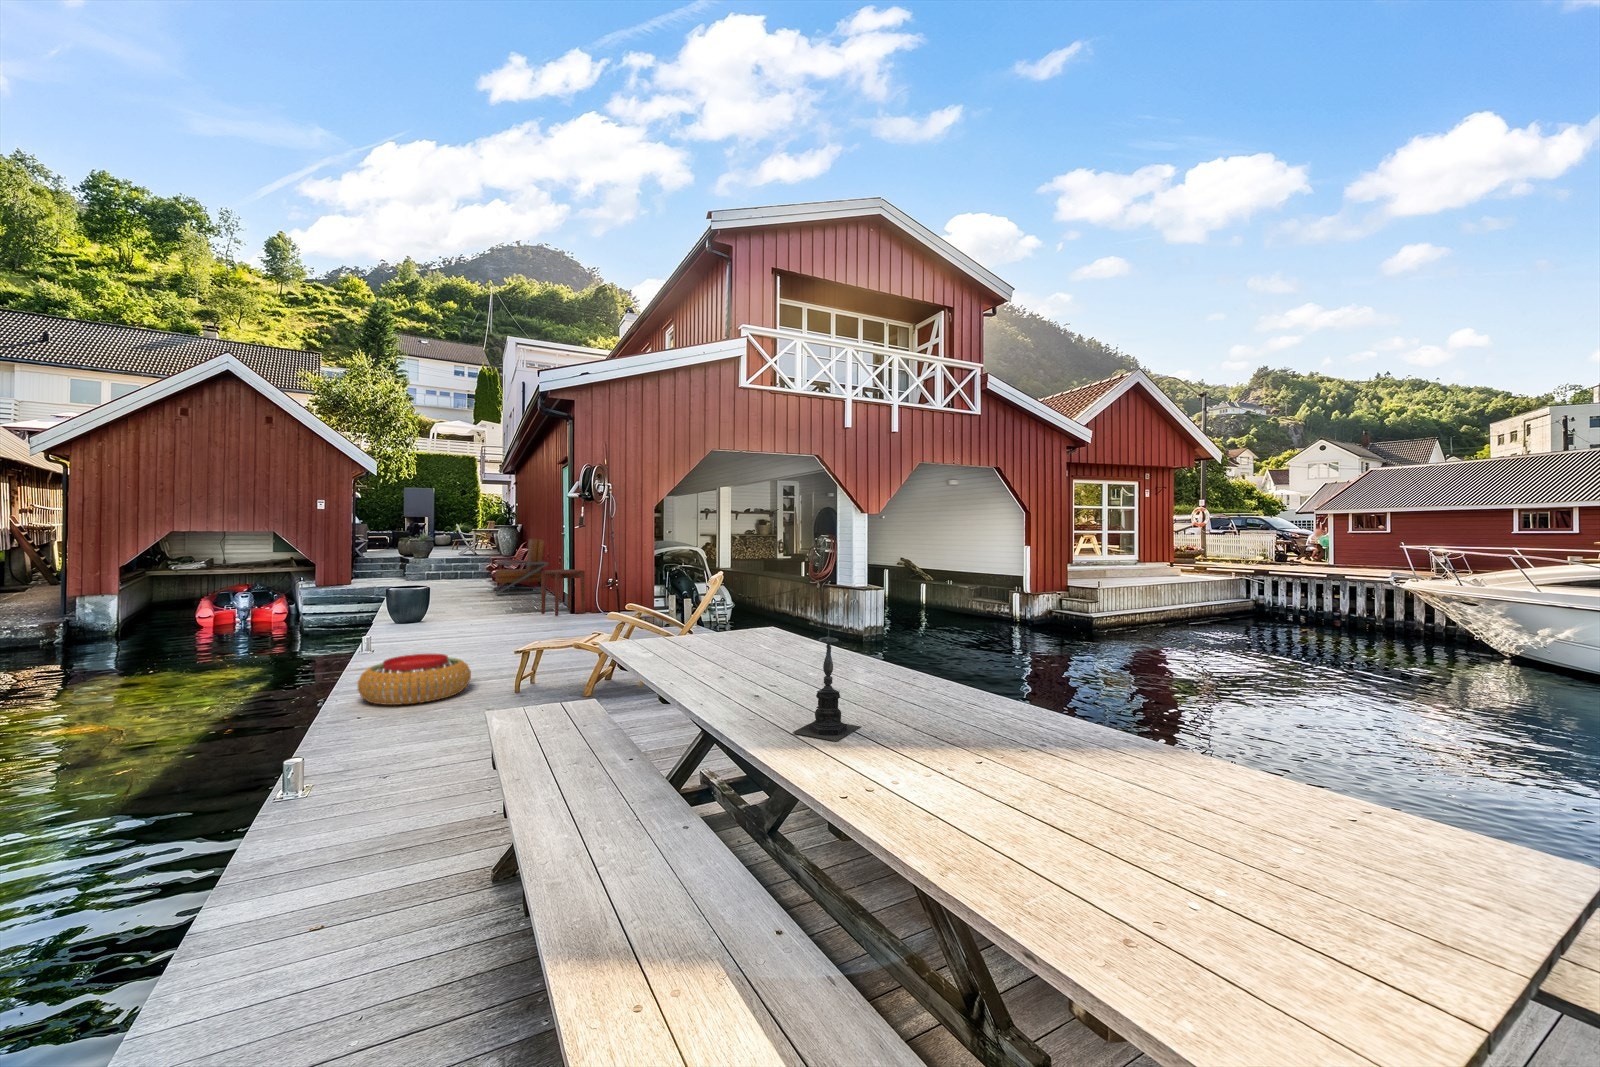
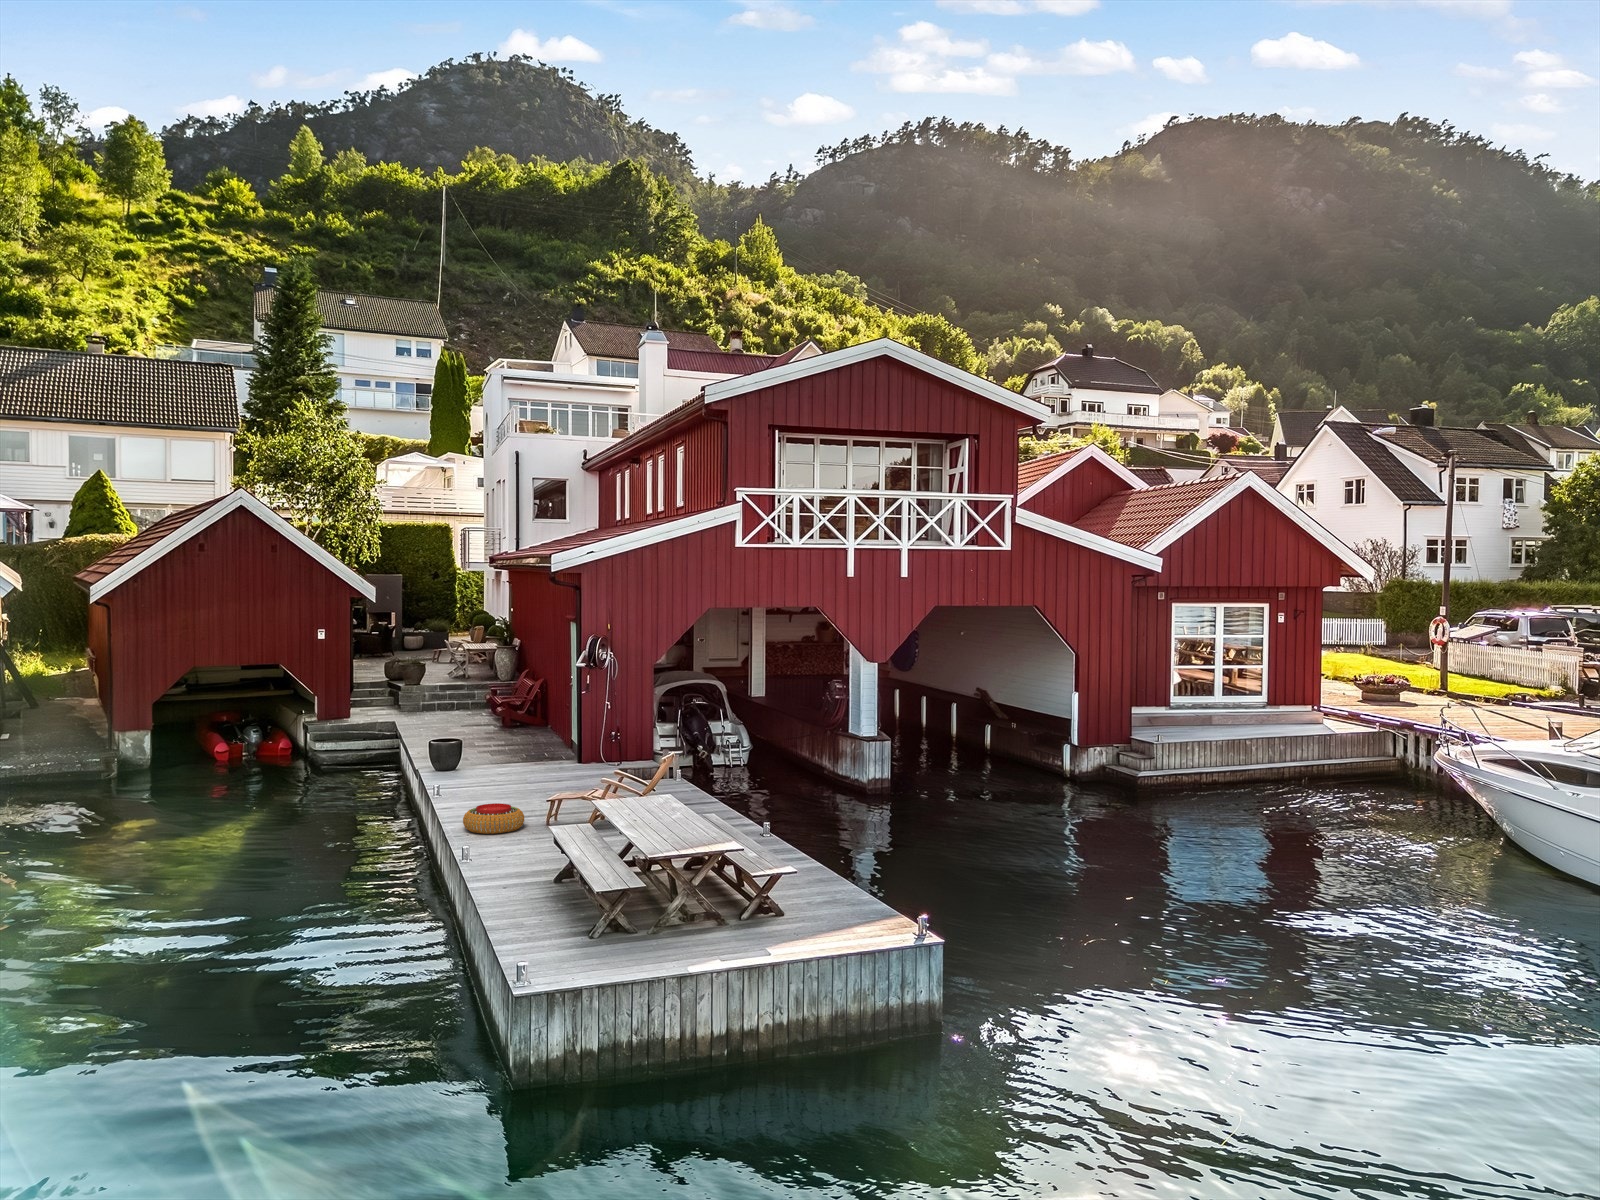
lounge chair: present [495,539,548,595] -> none [500,679,555,739]
side table: present [541,569,585,616] -> none [553,725,591,768]
candle holder: present [793,625,861,741] -> none [665,806,691,845]

